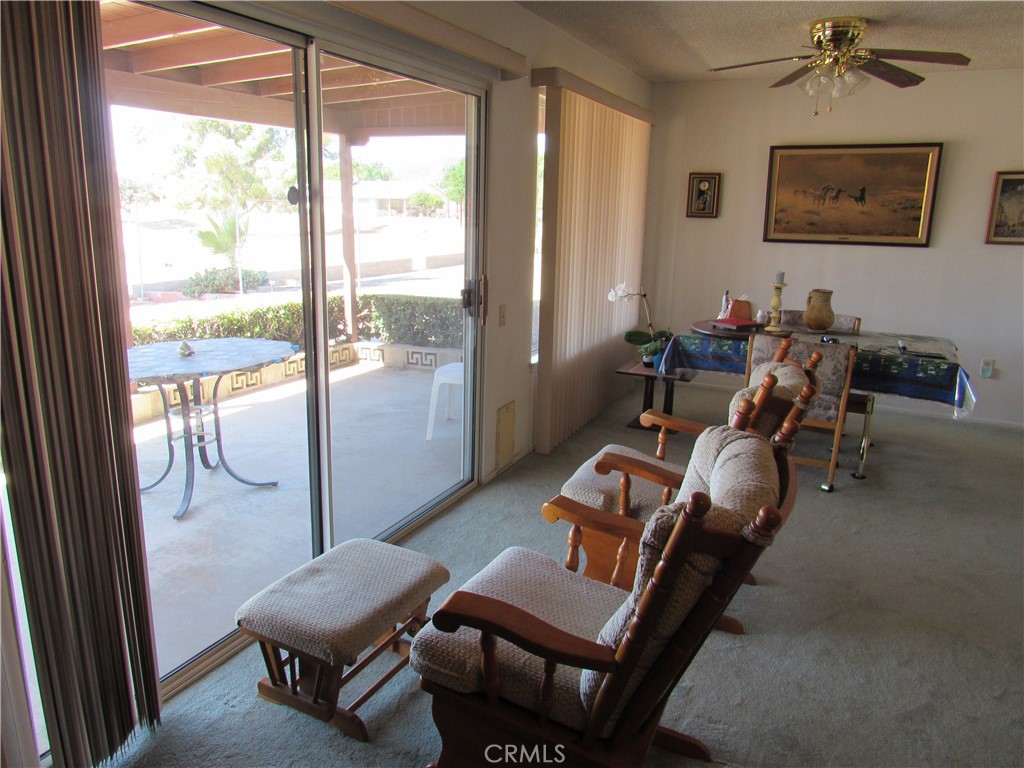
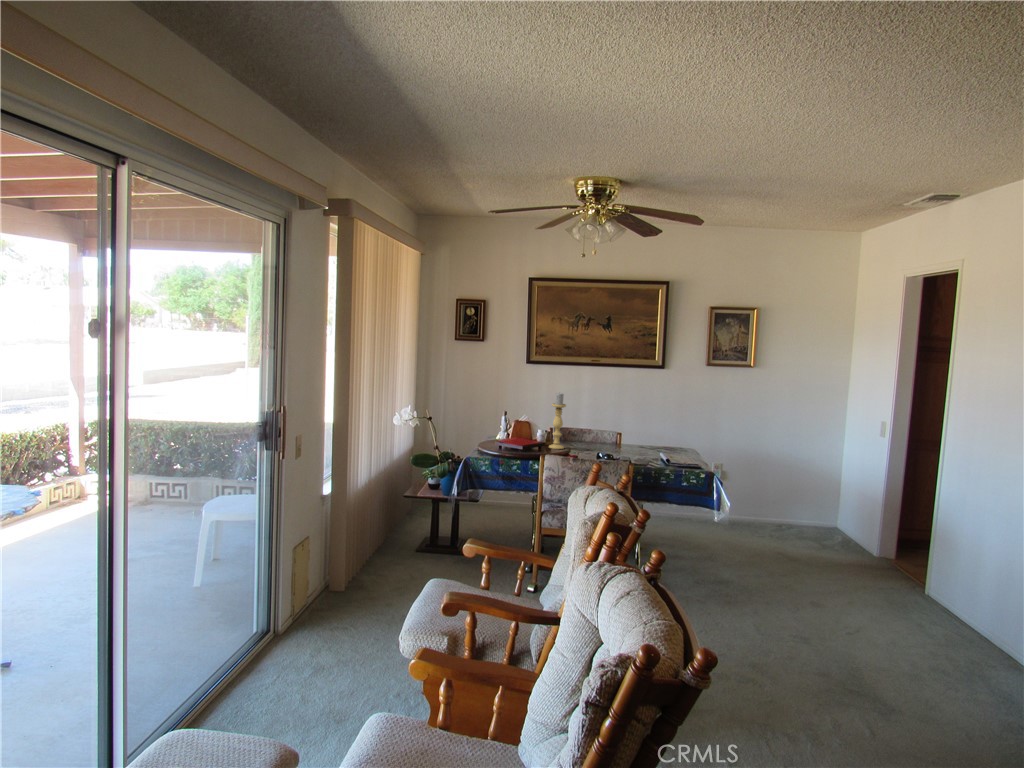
ceramic pitcher: present [802,289,835,333] -> none [579,408,606,448]

